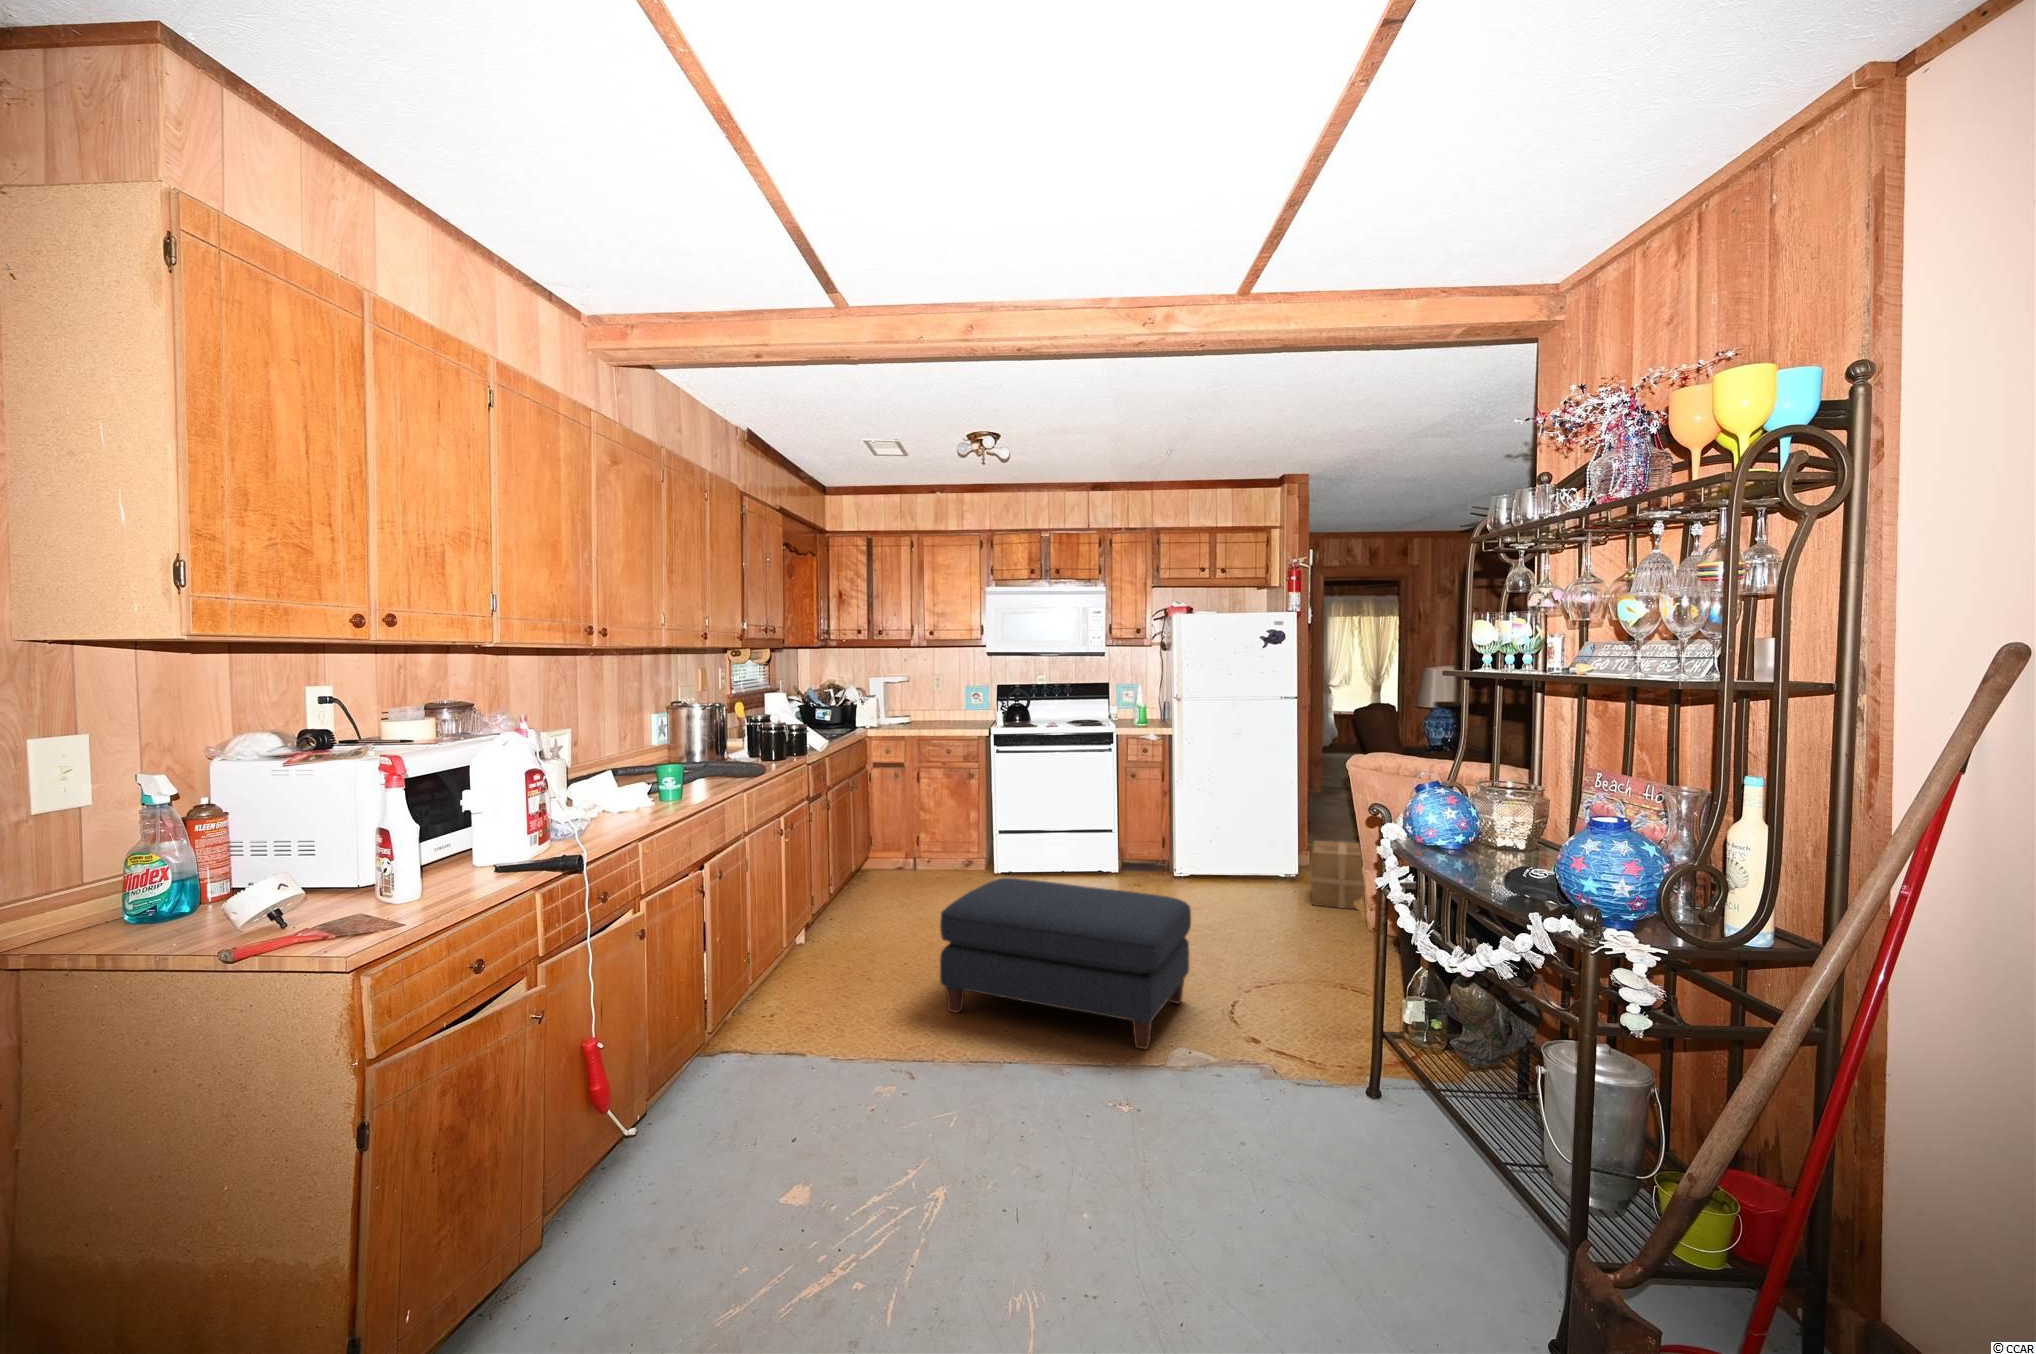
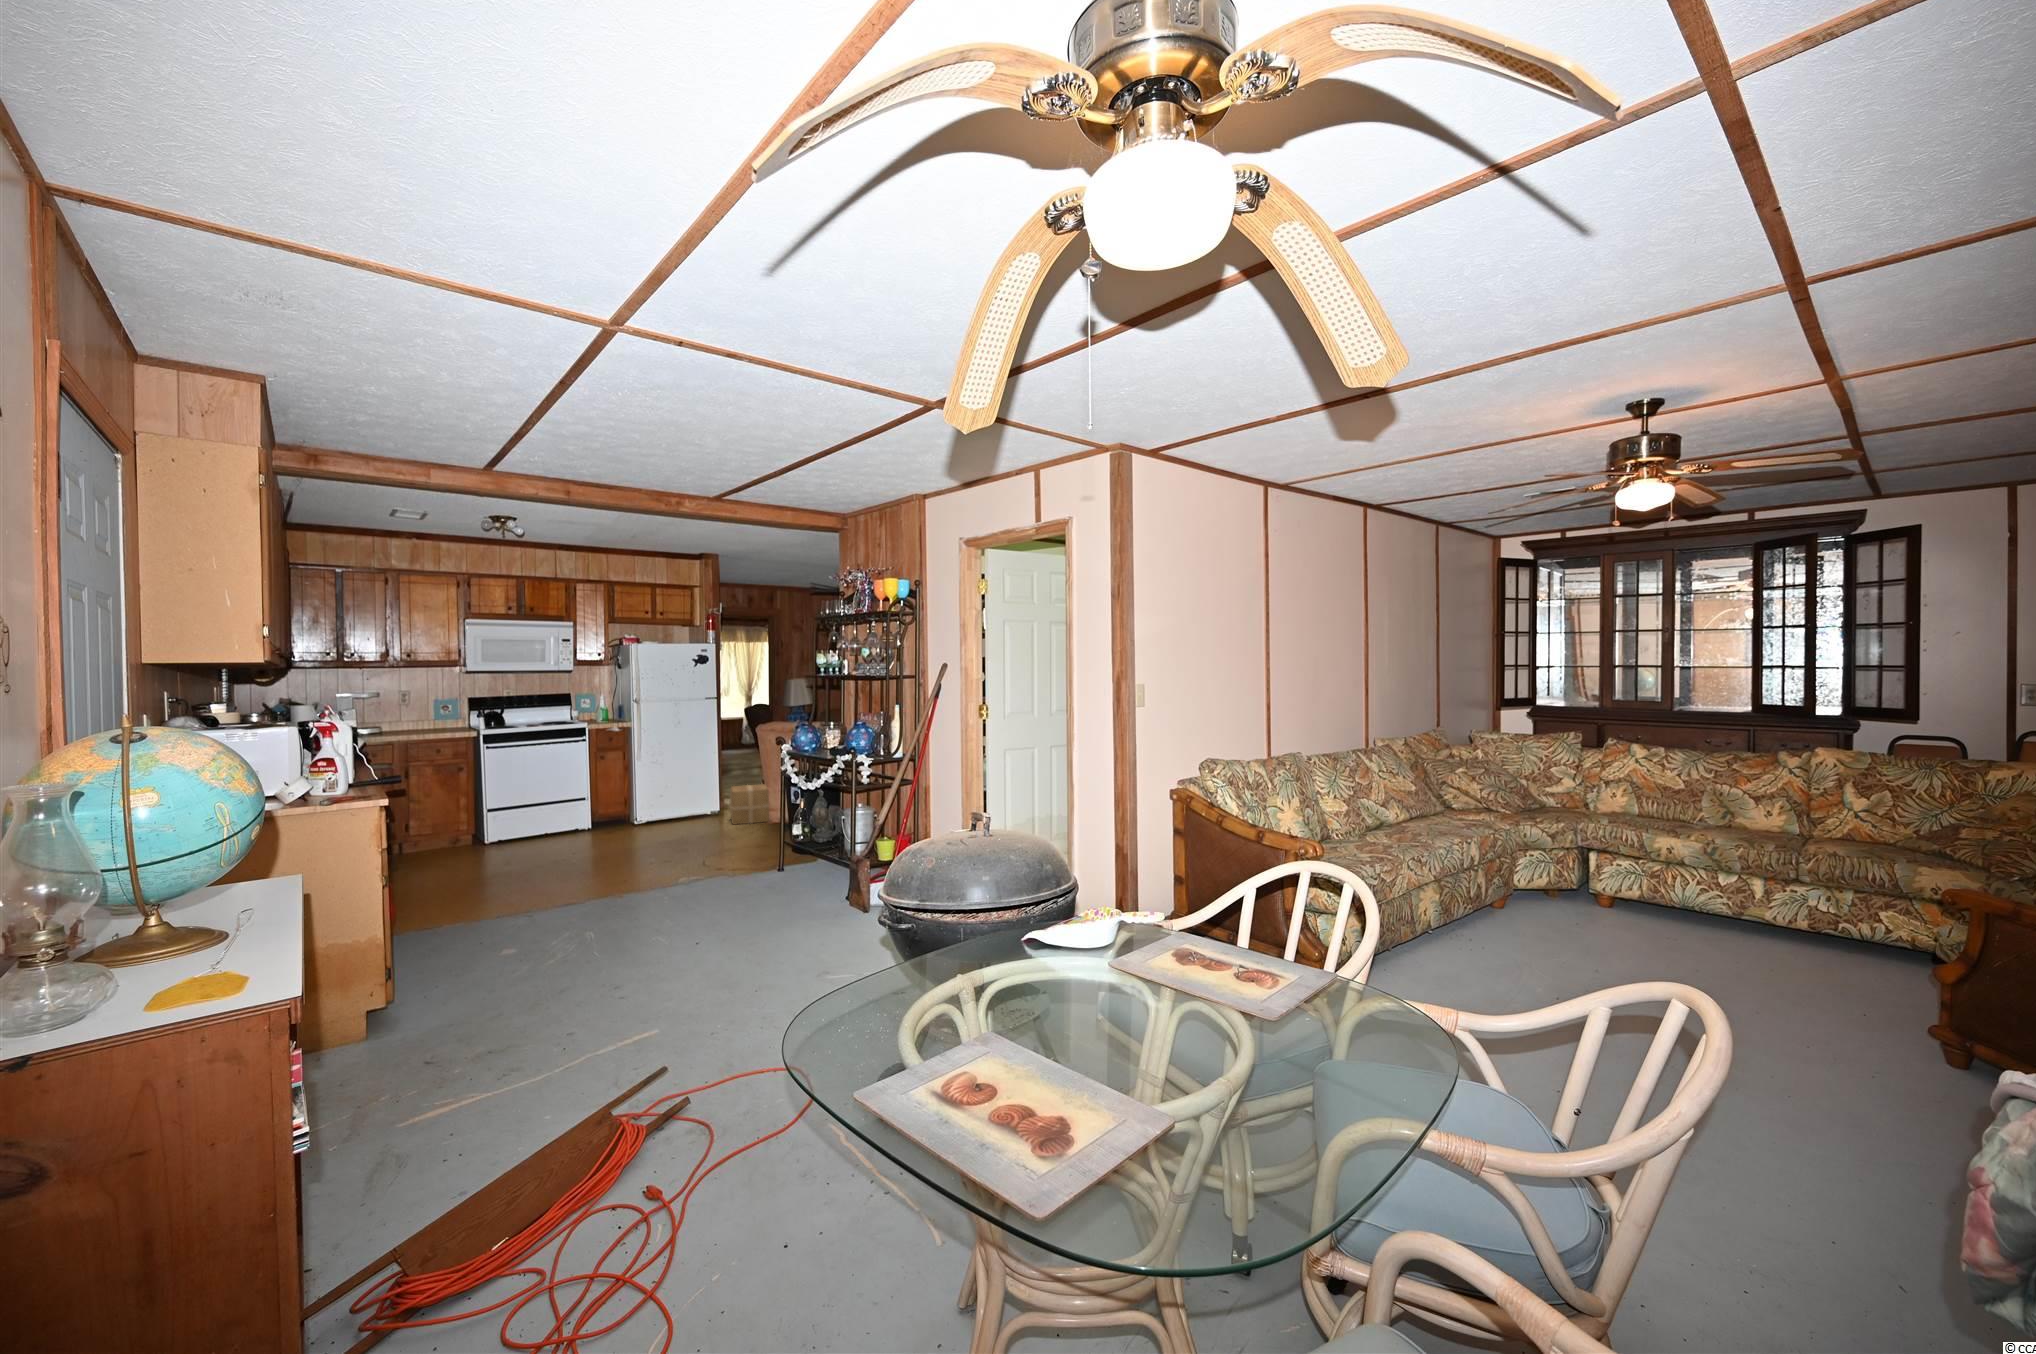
ottoman: present [940,878,1191,1049] -> none [502,814,675,908]

